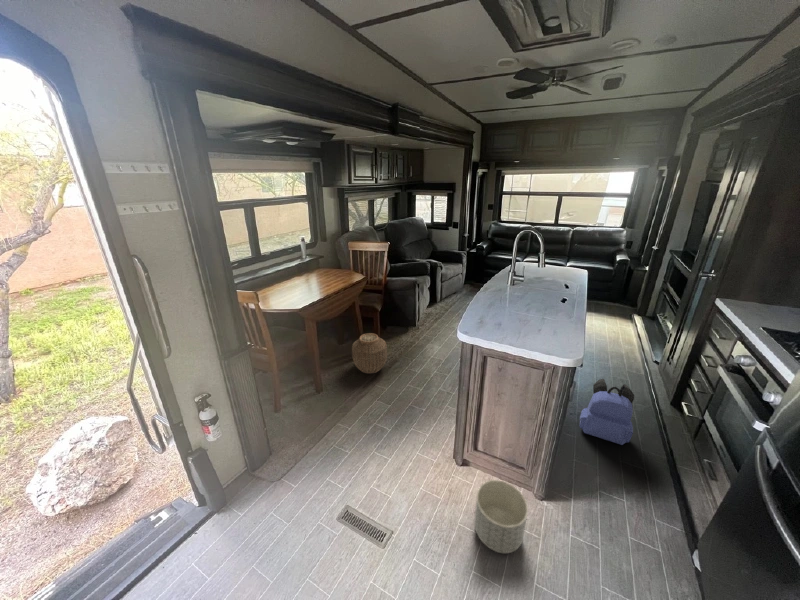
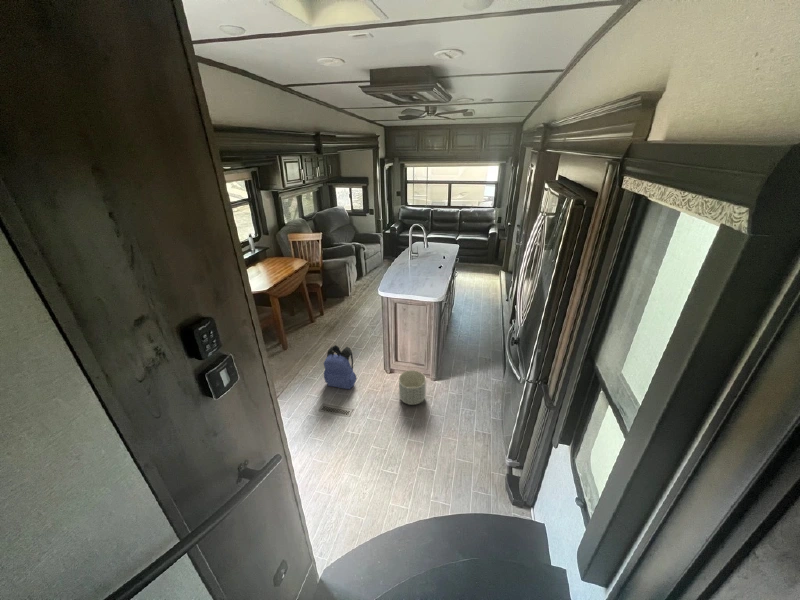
woven basket: present [352,333,387,373] -> none [304,303,332,332]
backpack: present [580,379,634,445] -> present [324,345,357,389]

